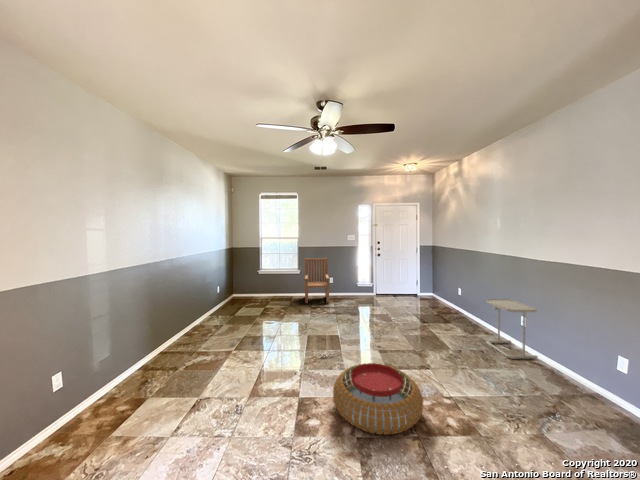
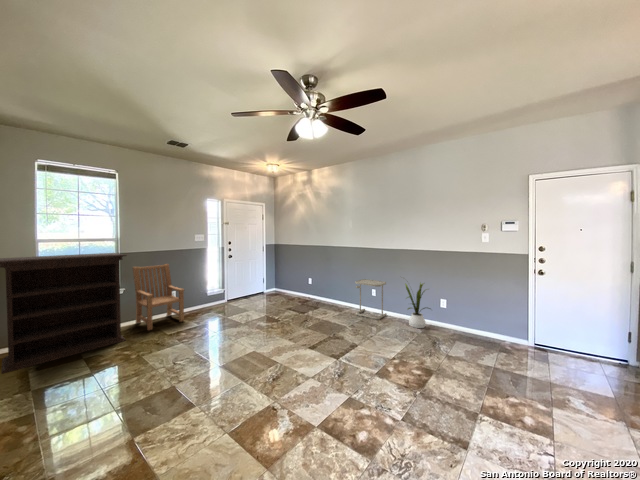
bookshelf: none [236,248,292,306] -> present [0,253,126,374]
house plant: none [543,303,602,396] -> present [405,283,430,328]
pouf: present [333,363,423,435] -> none [334,350,418,414]

